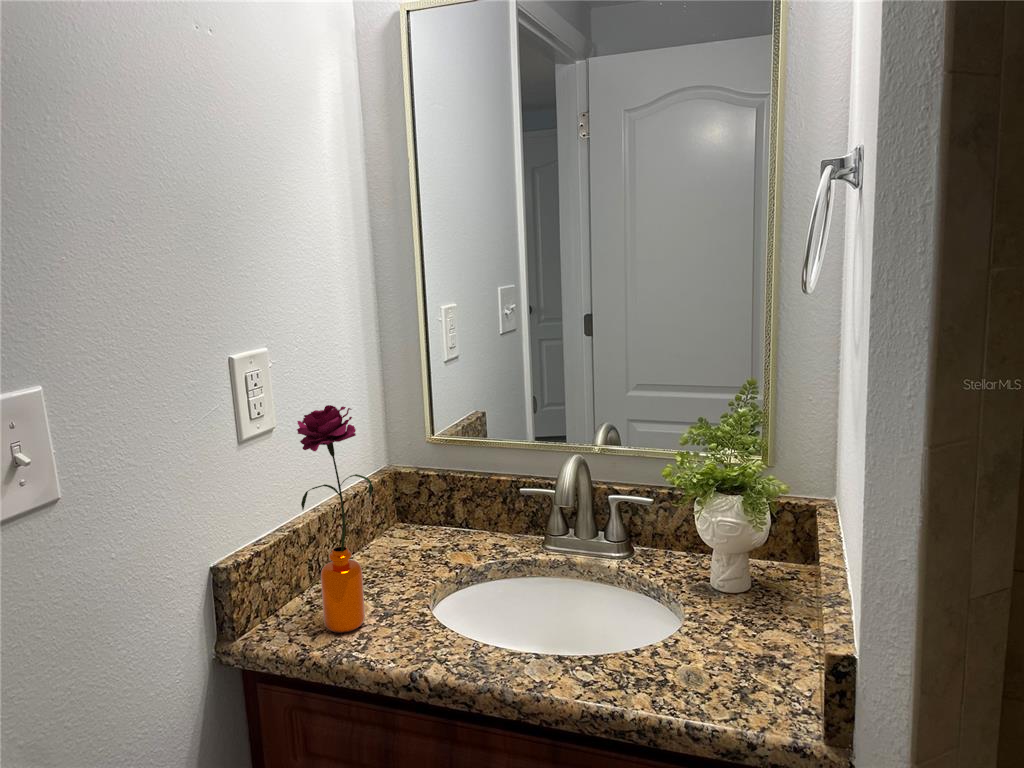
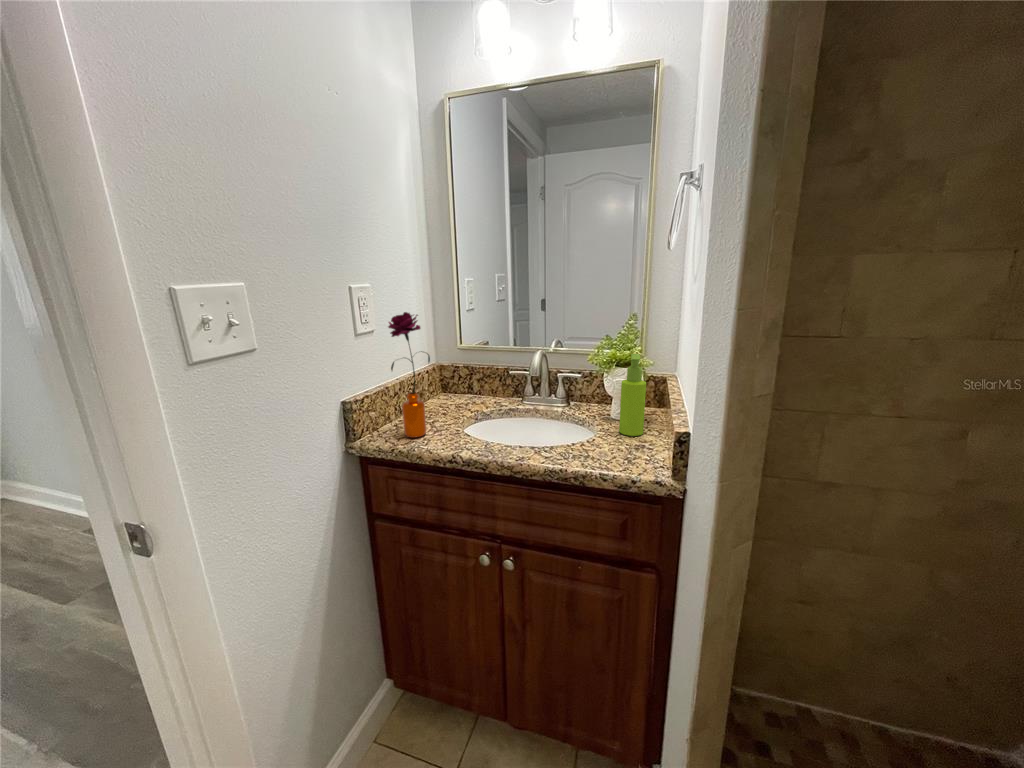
soap dispenser: none [725,478,773,632] -> present [619,354,646,436]

